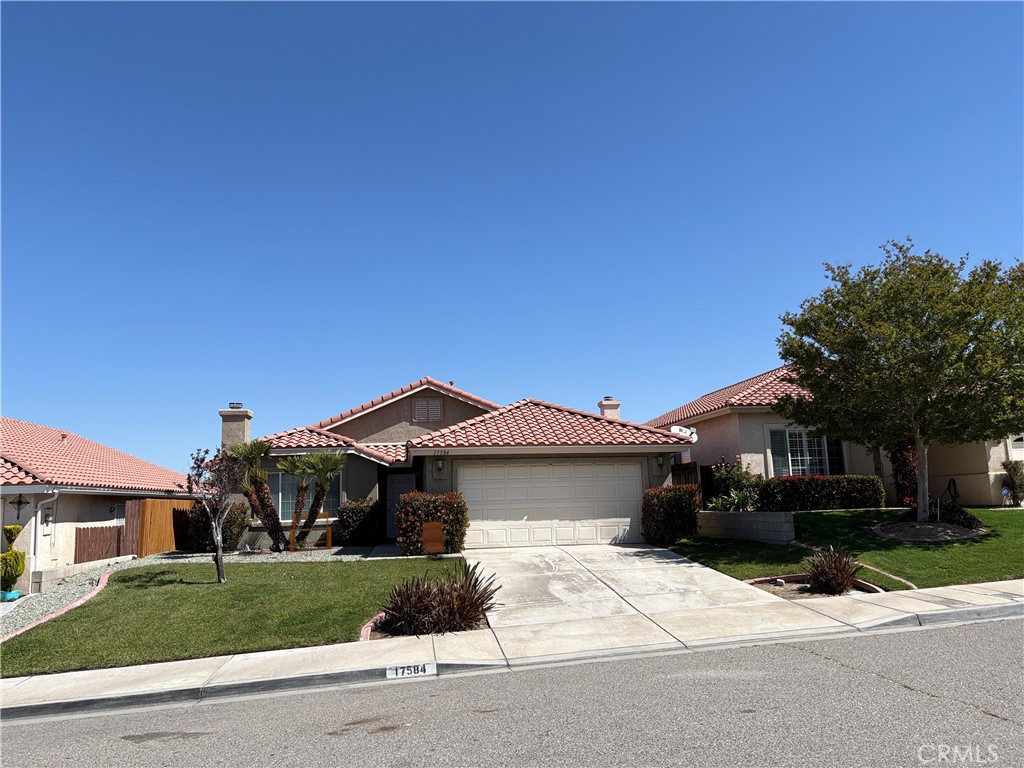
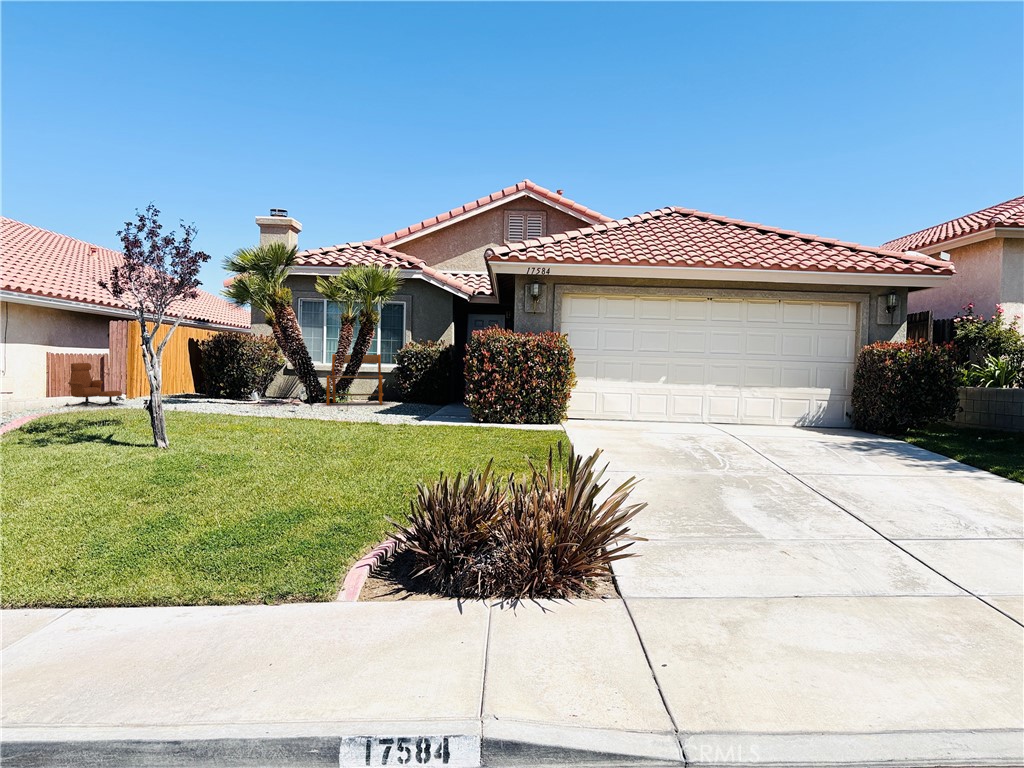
lounge chair: present [419,522,447,560] -> present [68,363,123,406]

